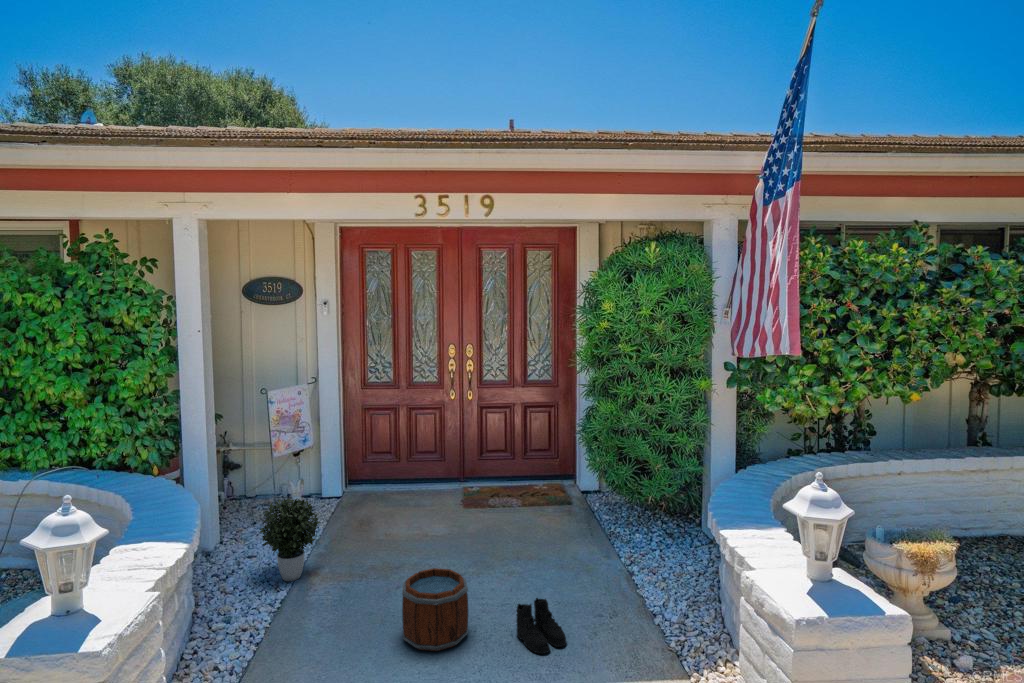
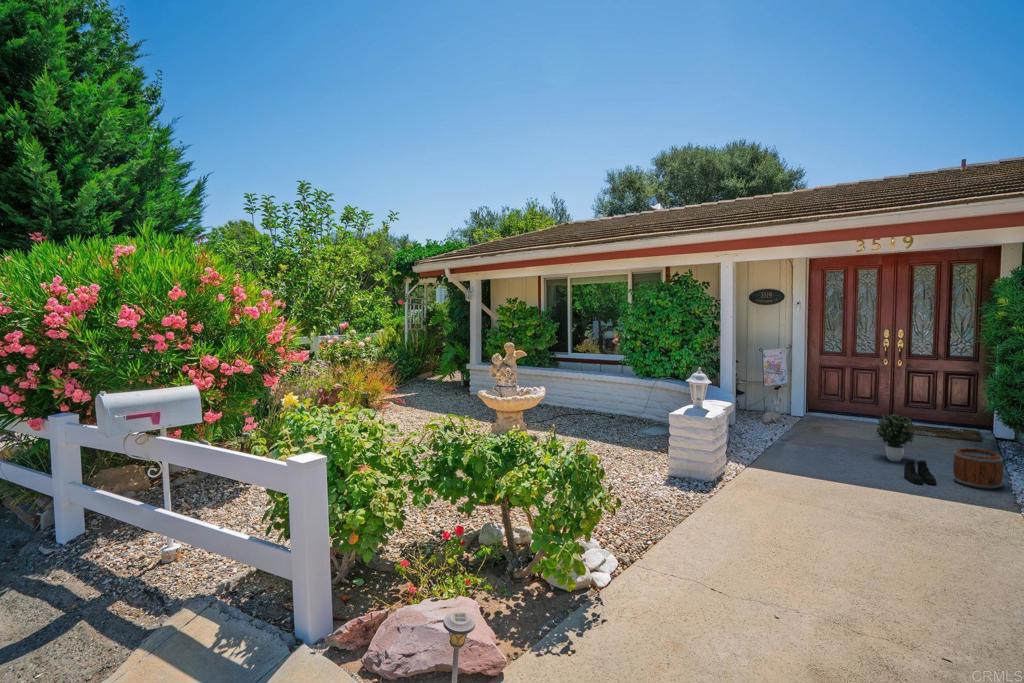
potted plant: present [260,499,320,581] -> present [877,414,916,462]
bucket: present [402,568,468,651] -> present [953,448,1003,489]

